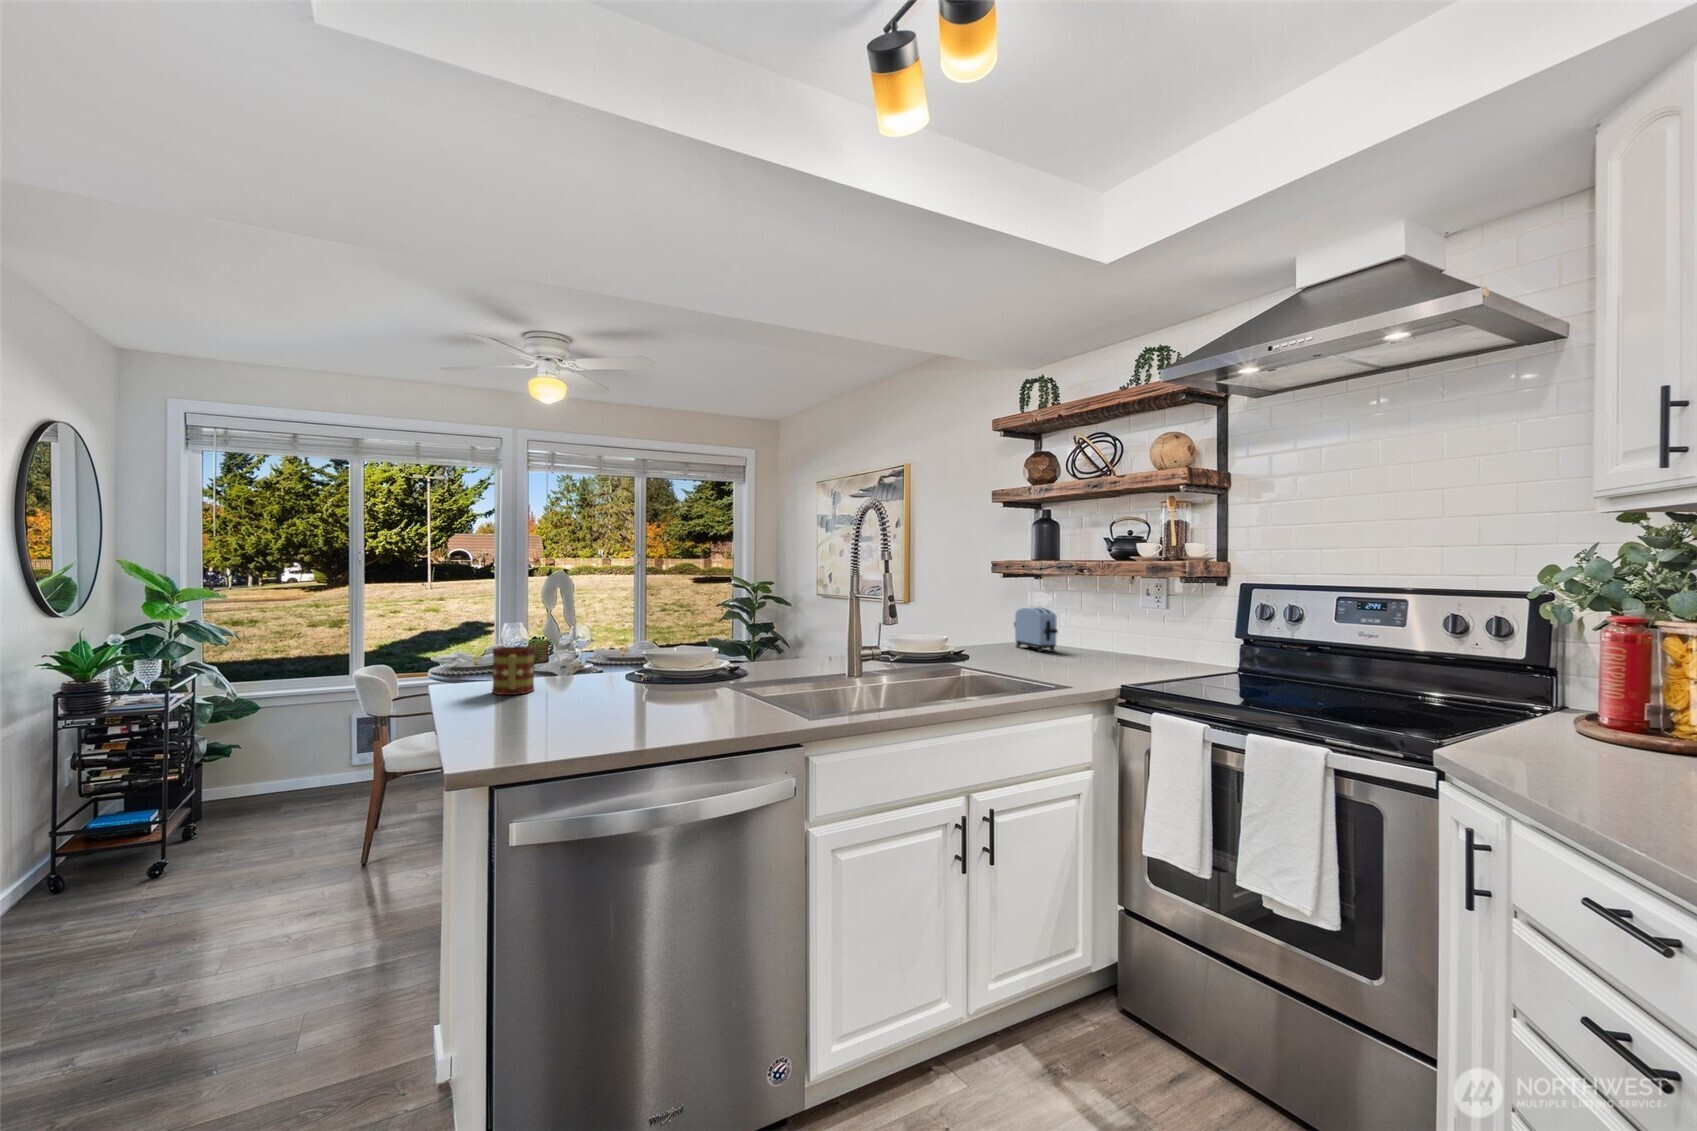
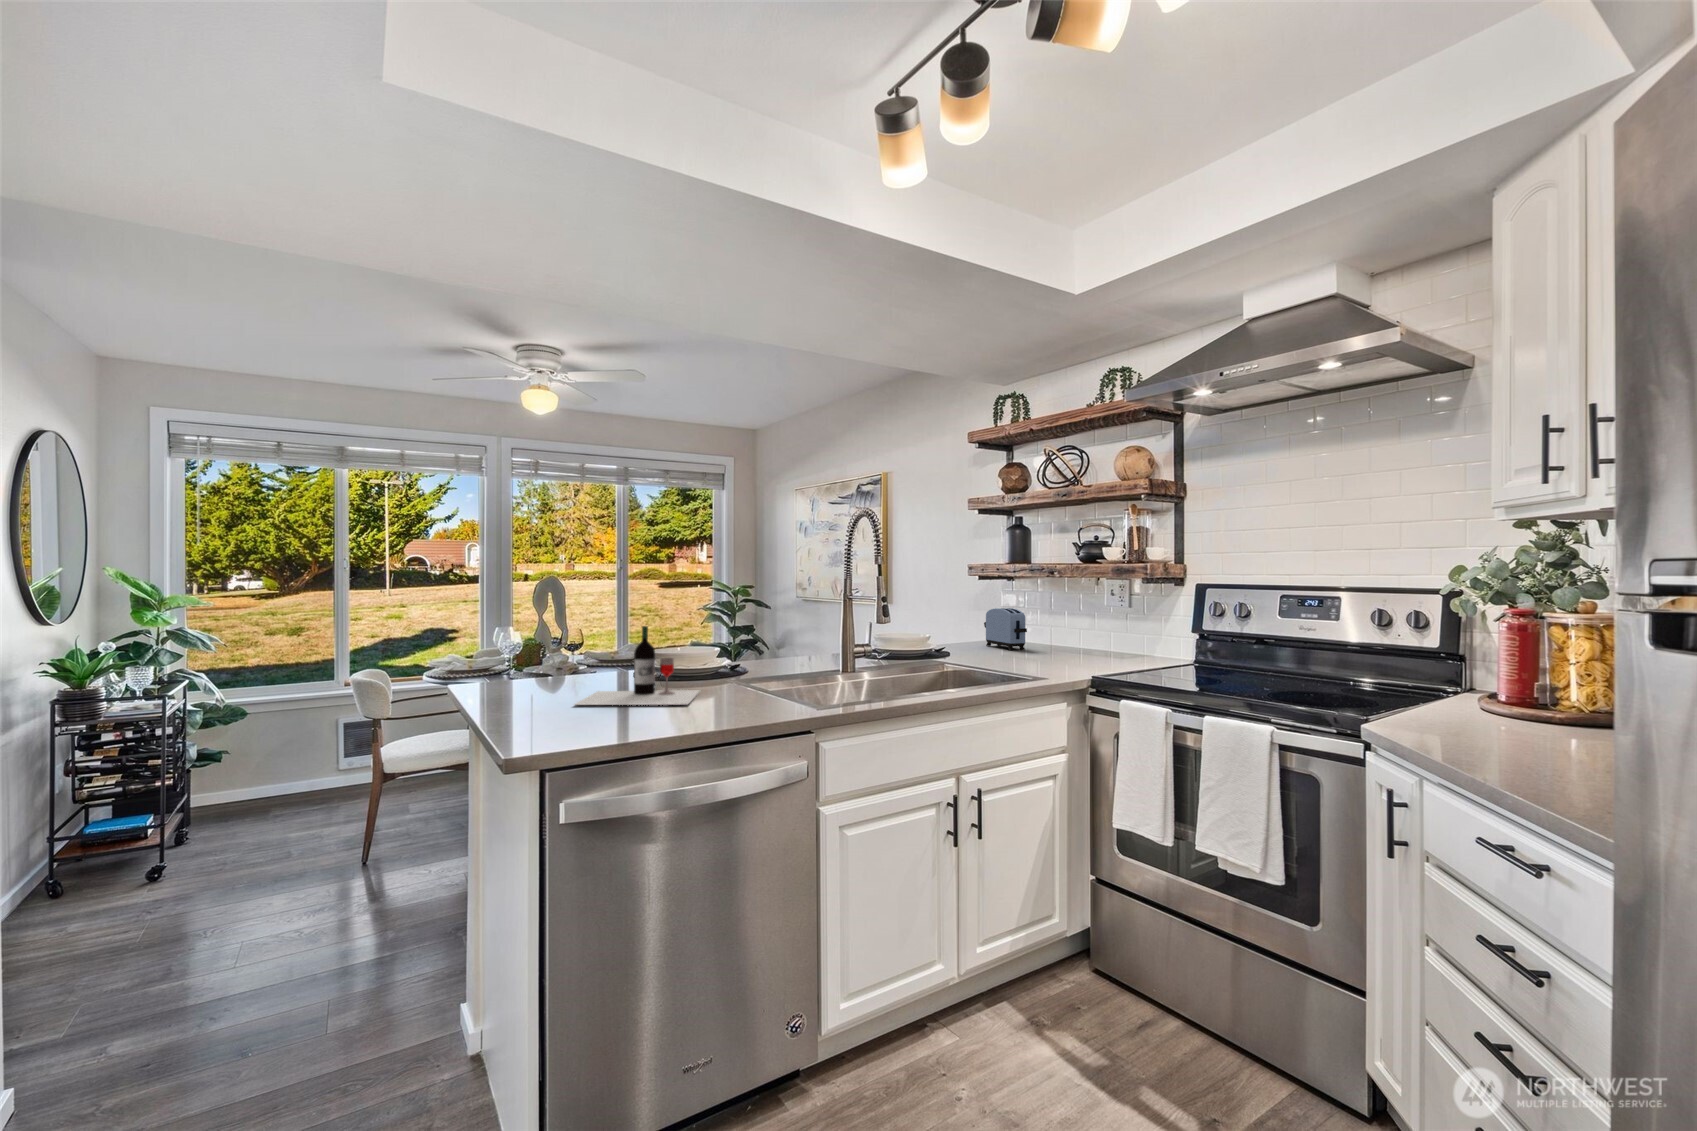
wine bottle: none [556,624,701,708] -> present [575,626,700,705]
mug: present [492,646,535,695] -> none [502,649,543,695]

